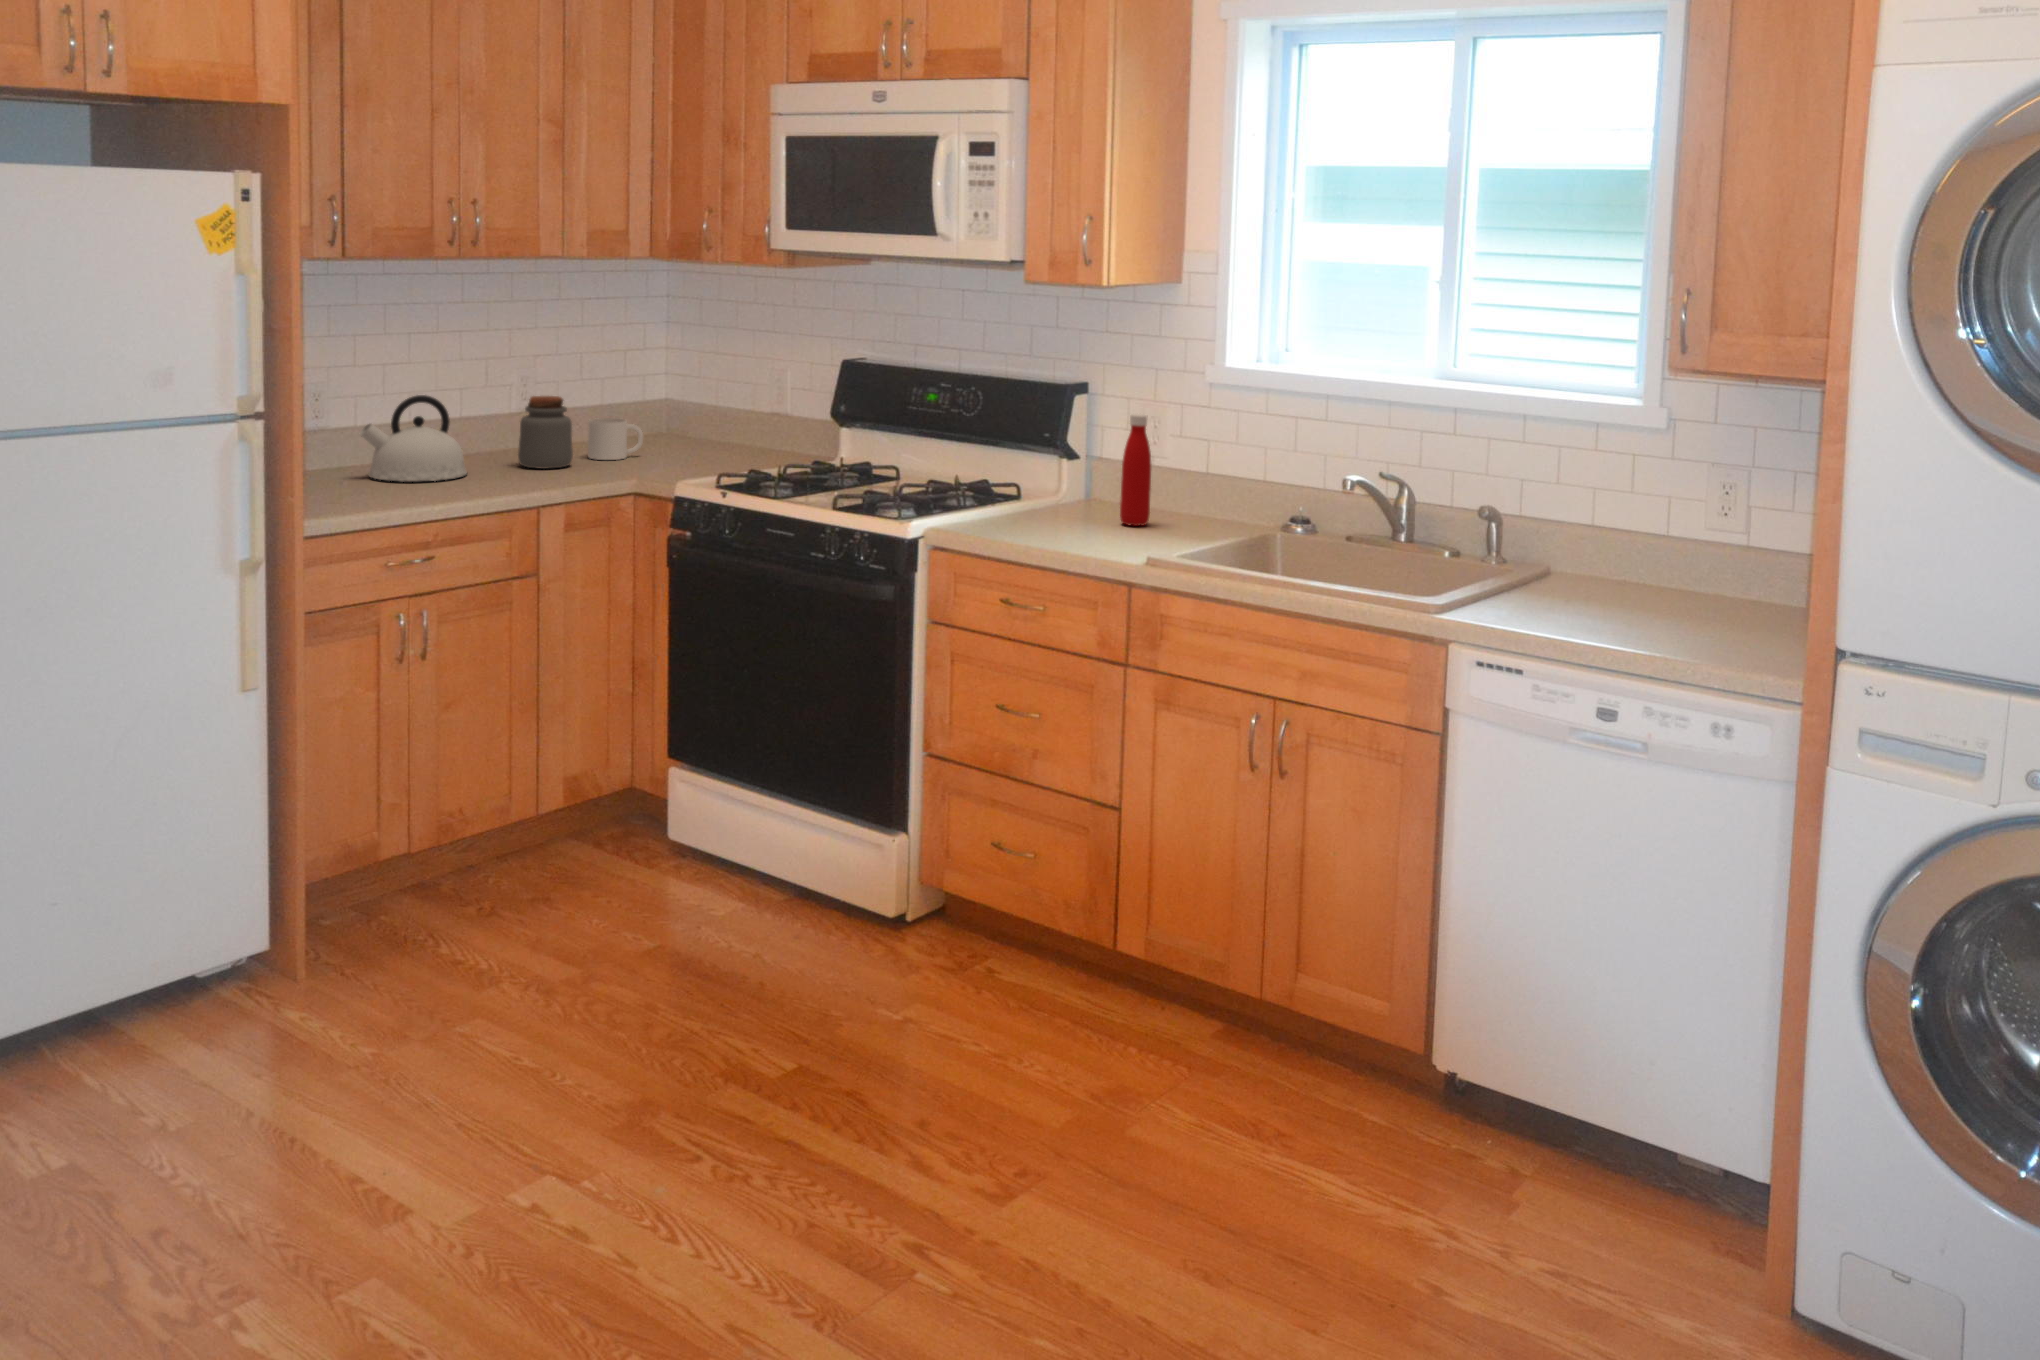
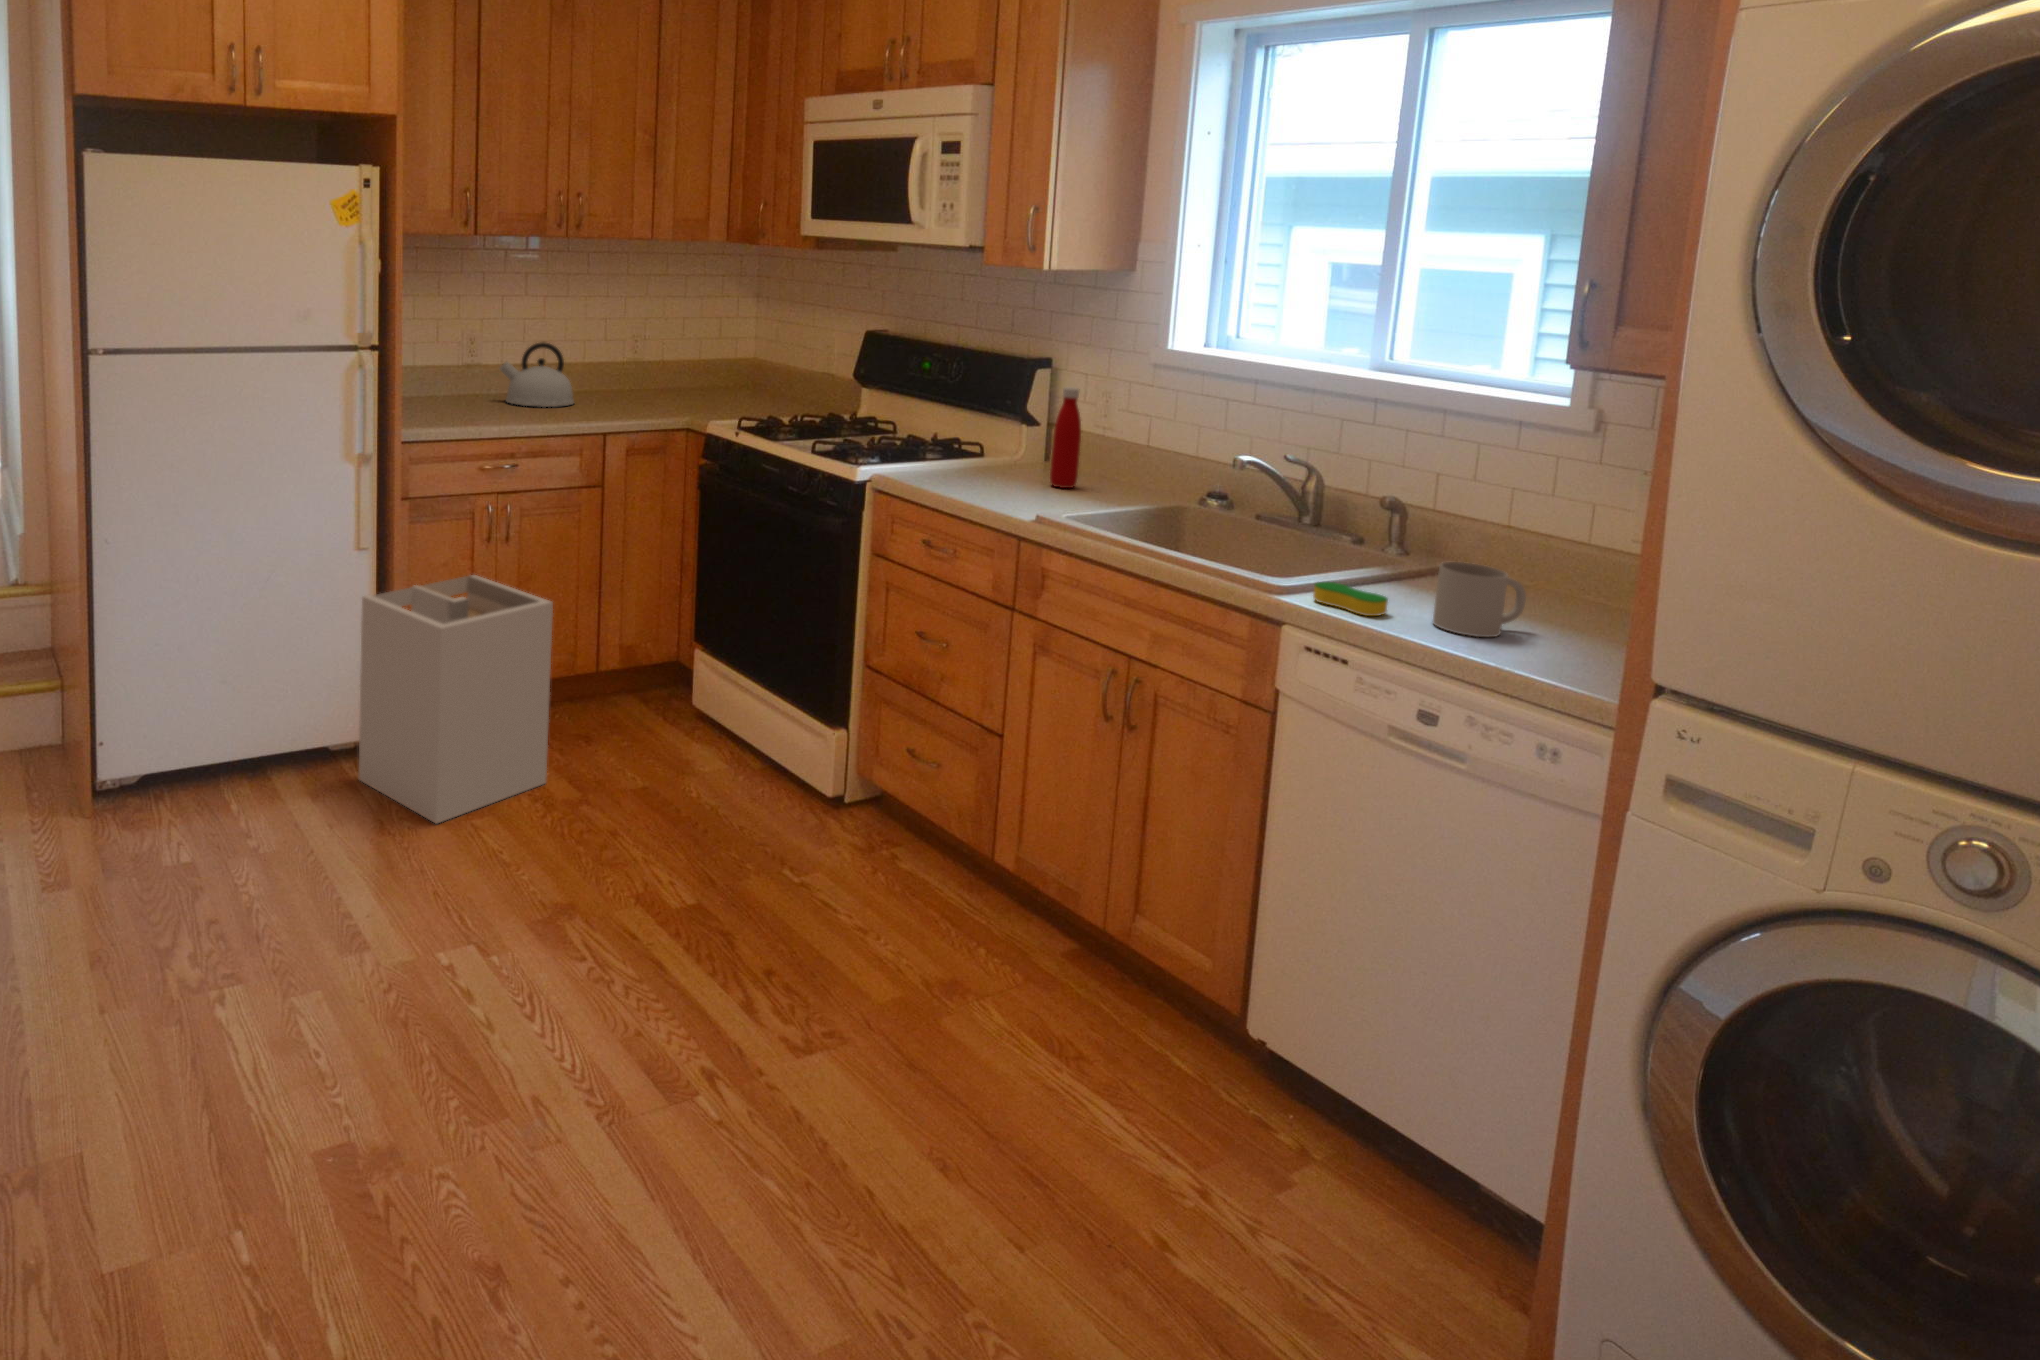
jar: present [518,396,573,469] -> none [616,349,656,405]
mug: present [588,418,643,460] -> present [1433,562,1526,637]
sponge: none [1469,595,1539,624] -> present [1313,582,1388,616]
laundry hamper: none [265,714,536,1052] -> present [358,575,553,823]

